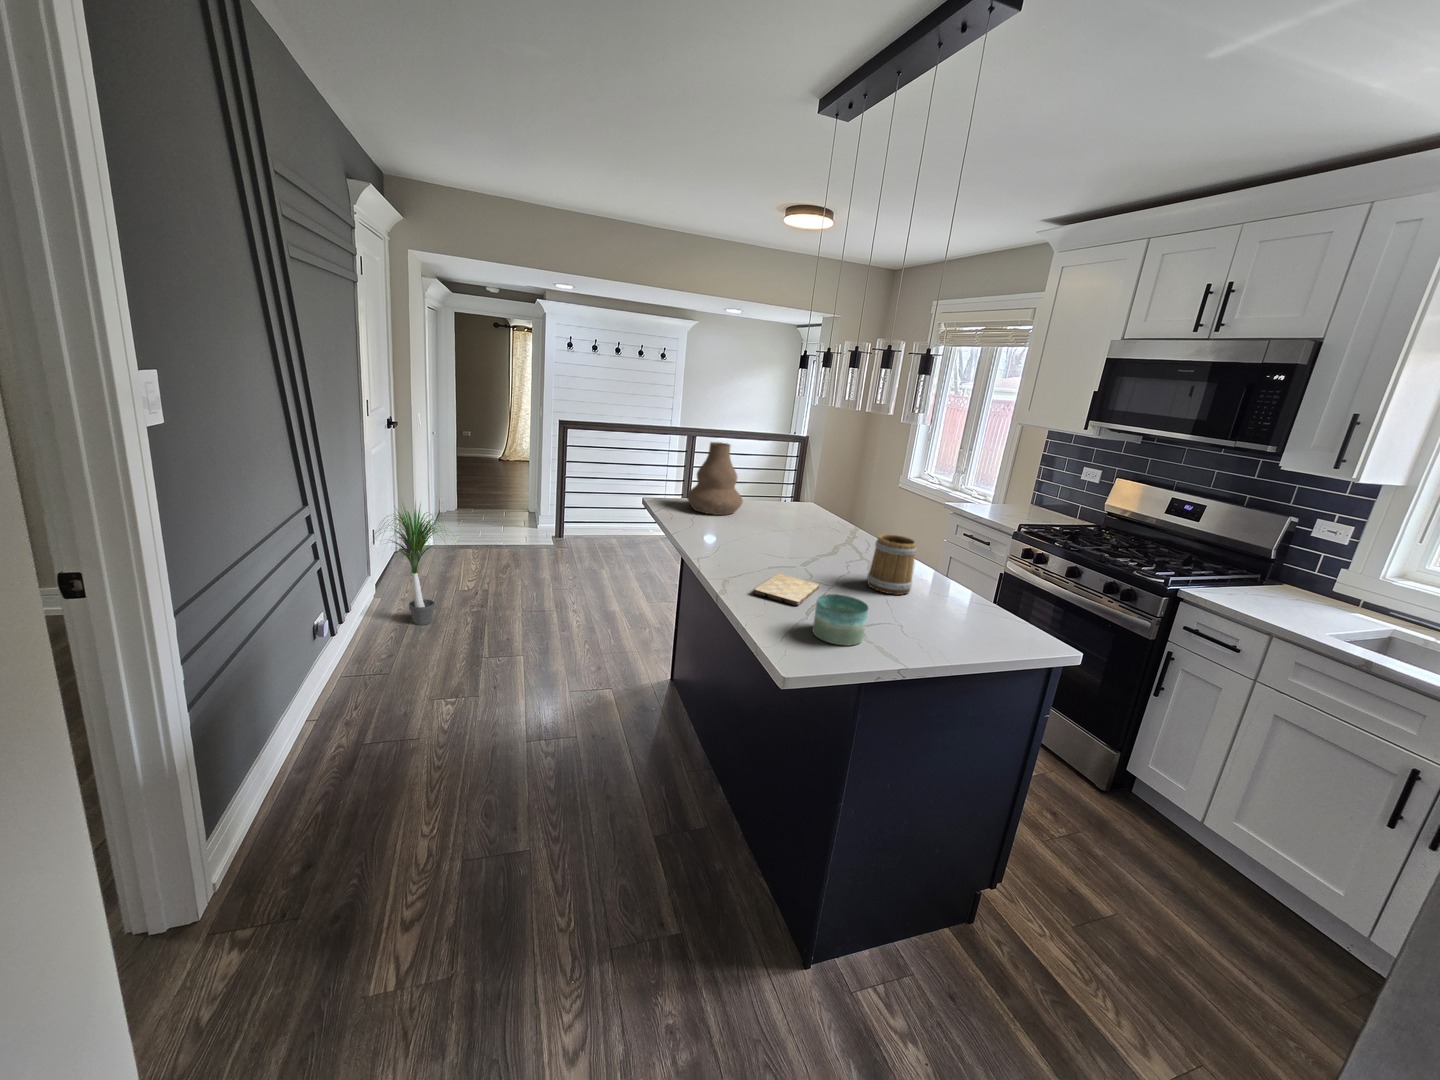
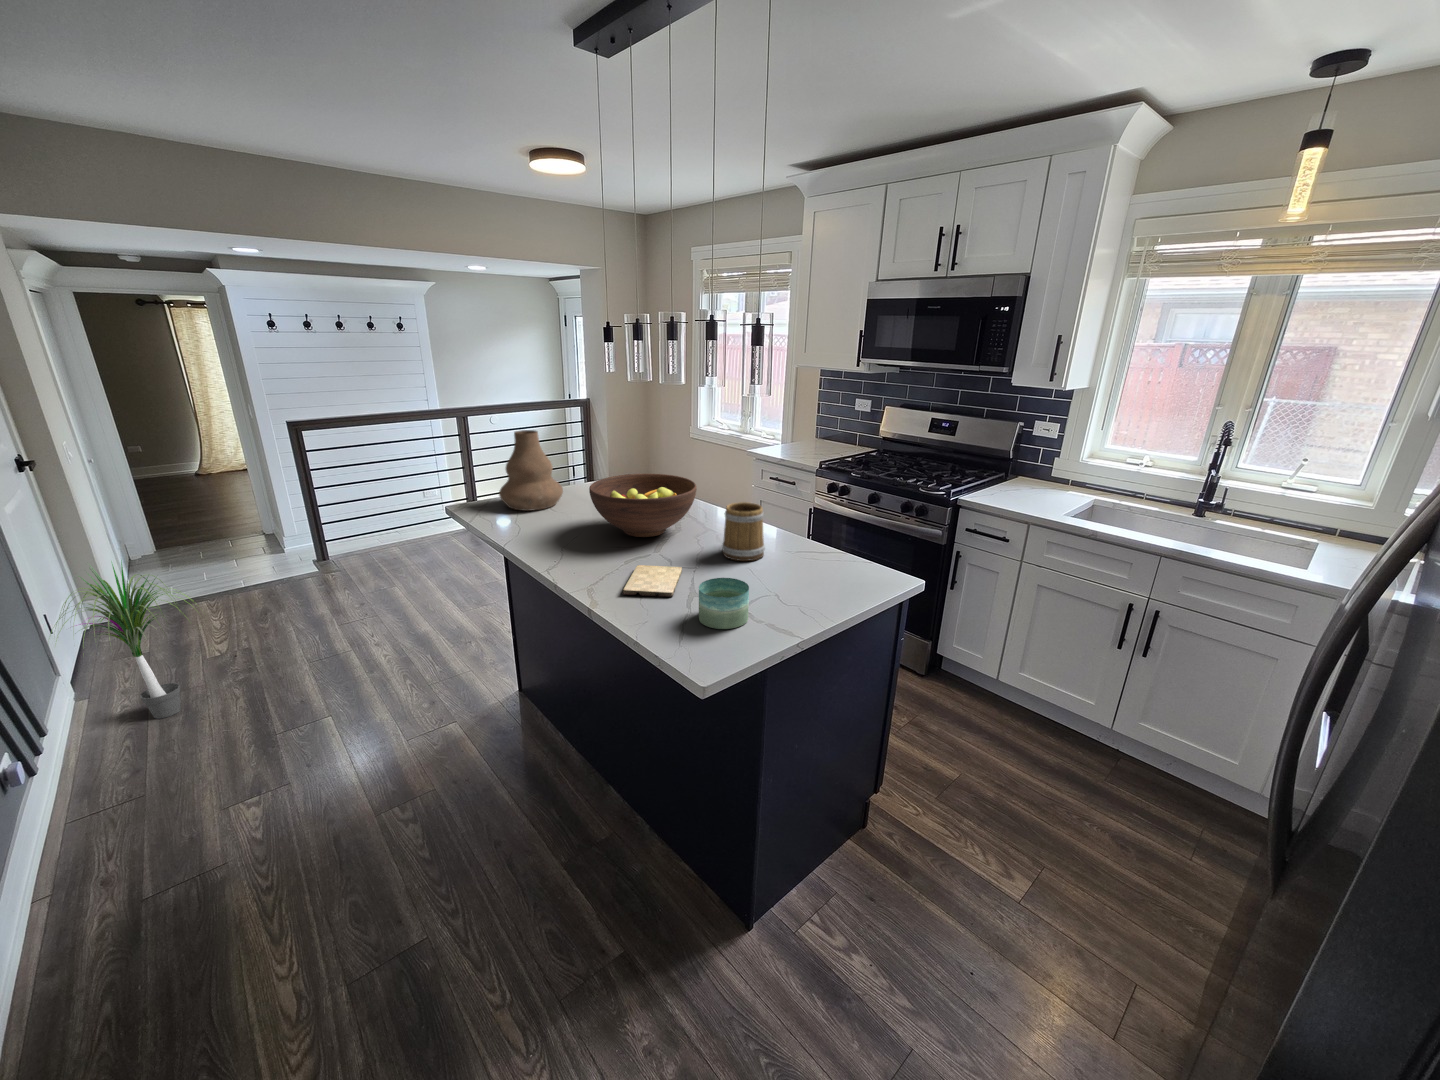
fruit bowl: none [756,493,859,554] -> present [589,474,697,537]

